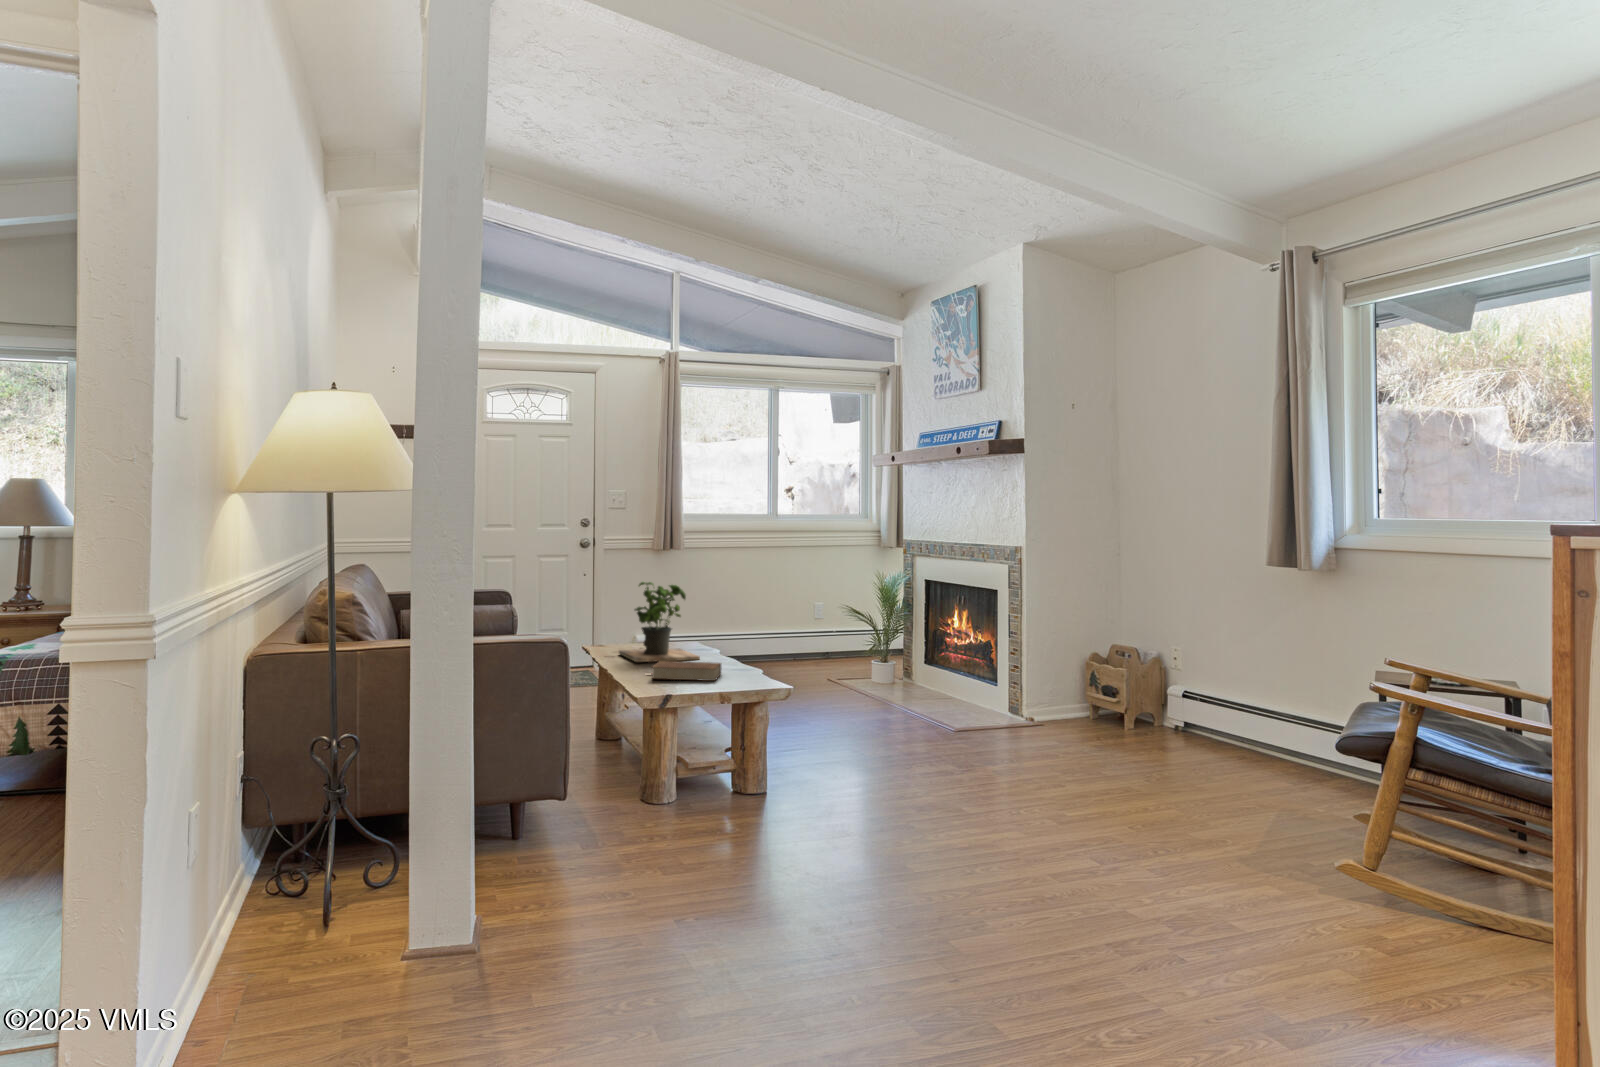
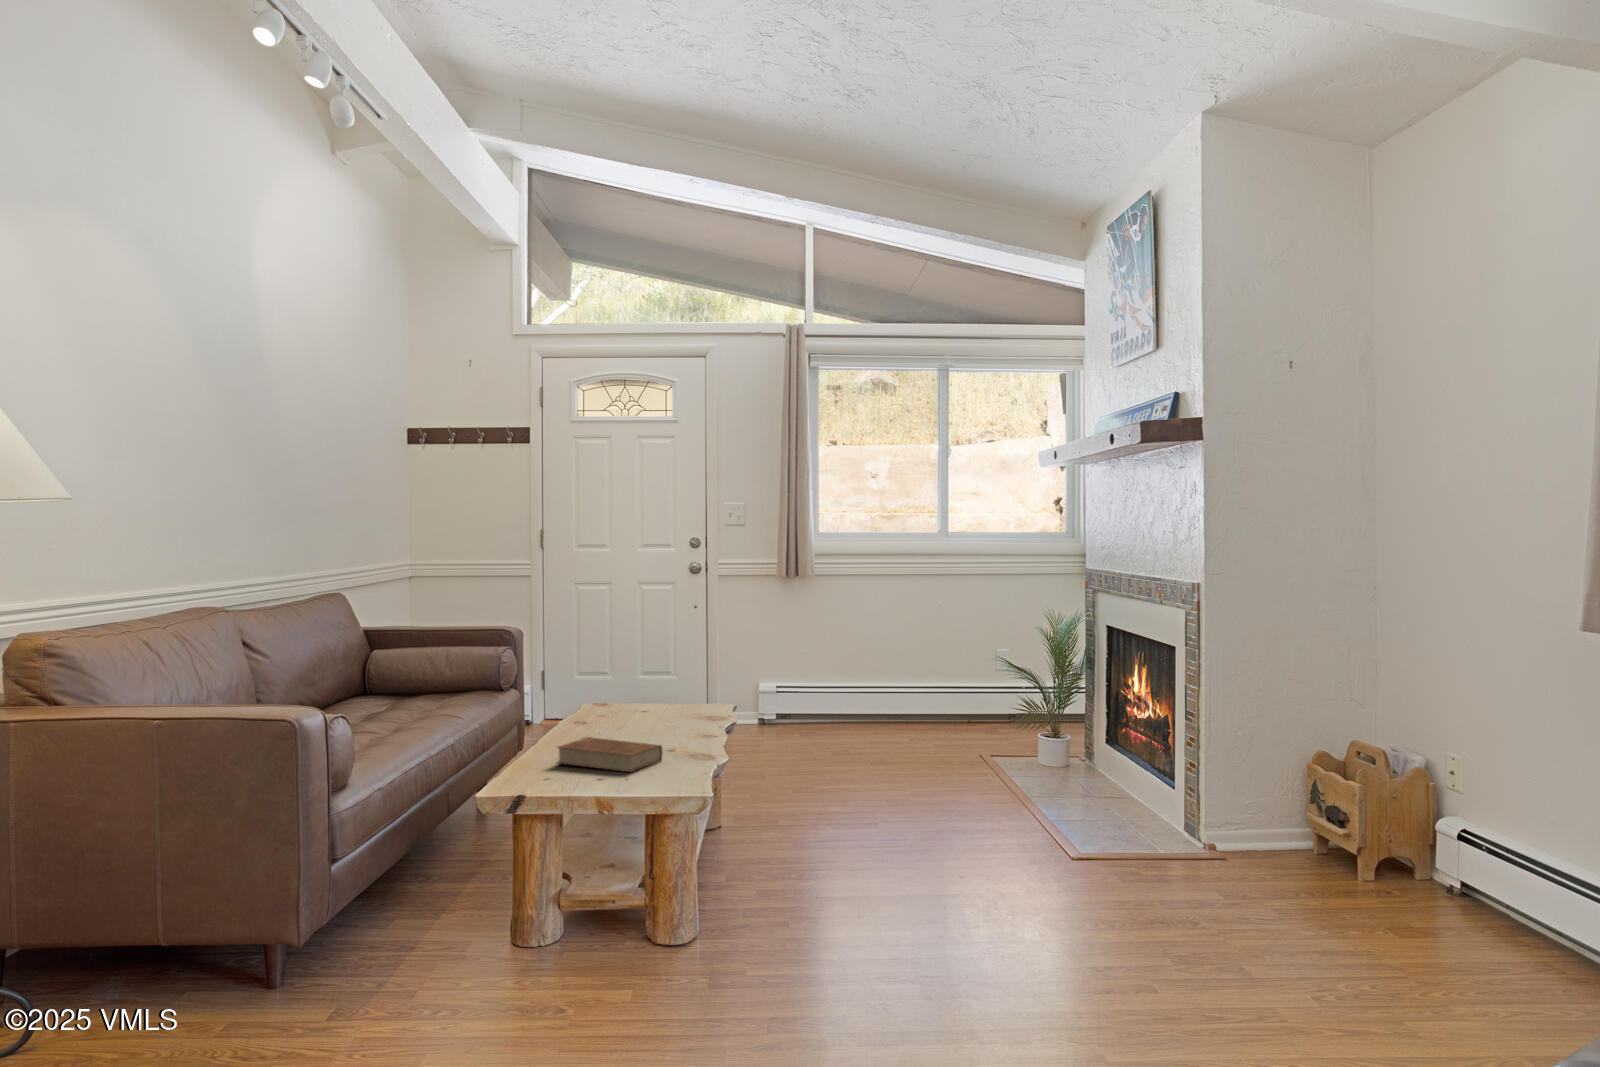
potted plant: present [619,582,700,662] -> none [591,626,682,734]

